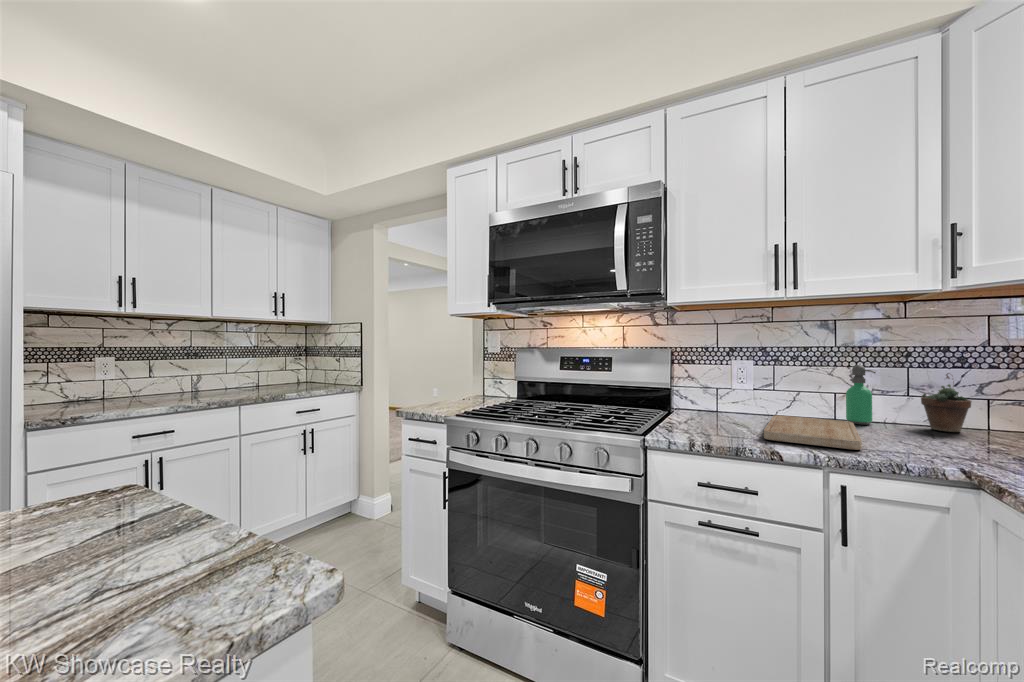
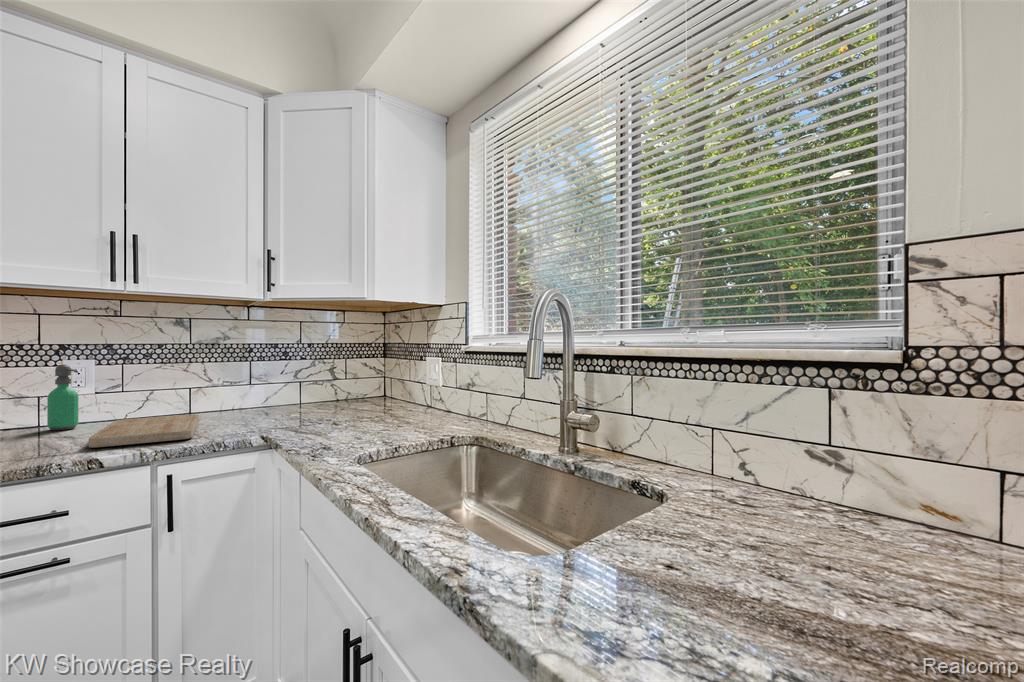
soap dispenser: present [846,365,876,425] -> present [47,365,79,430]
succulent plant: present [921,373,971,432] -> none [256,364,288,411]

